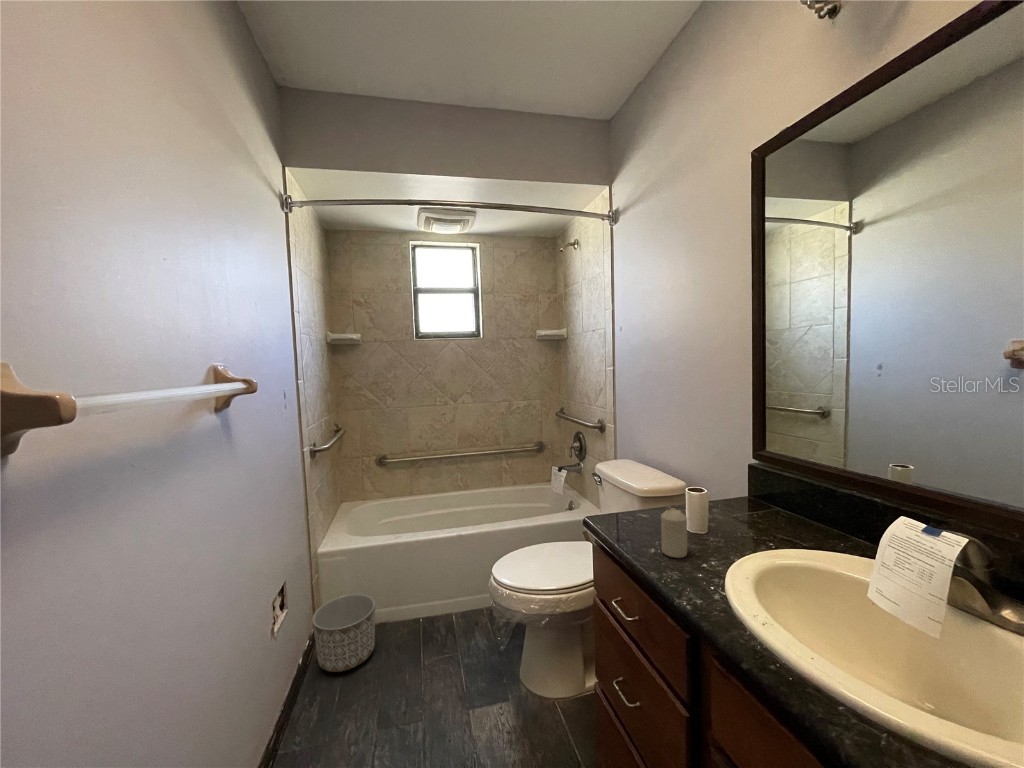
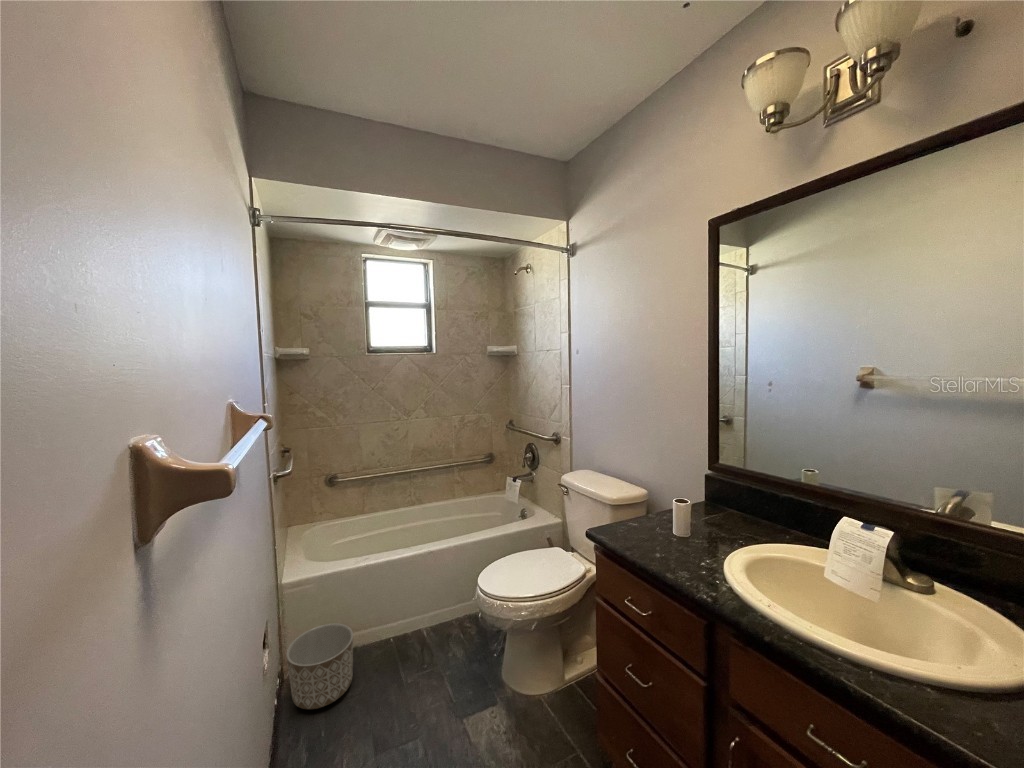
candle: present [661,508,687,558] -> none [666,519,687,560]

